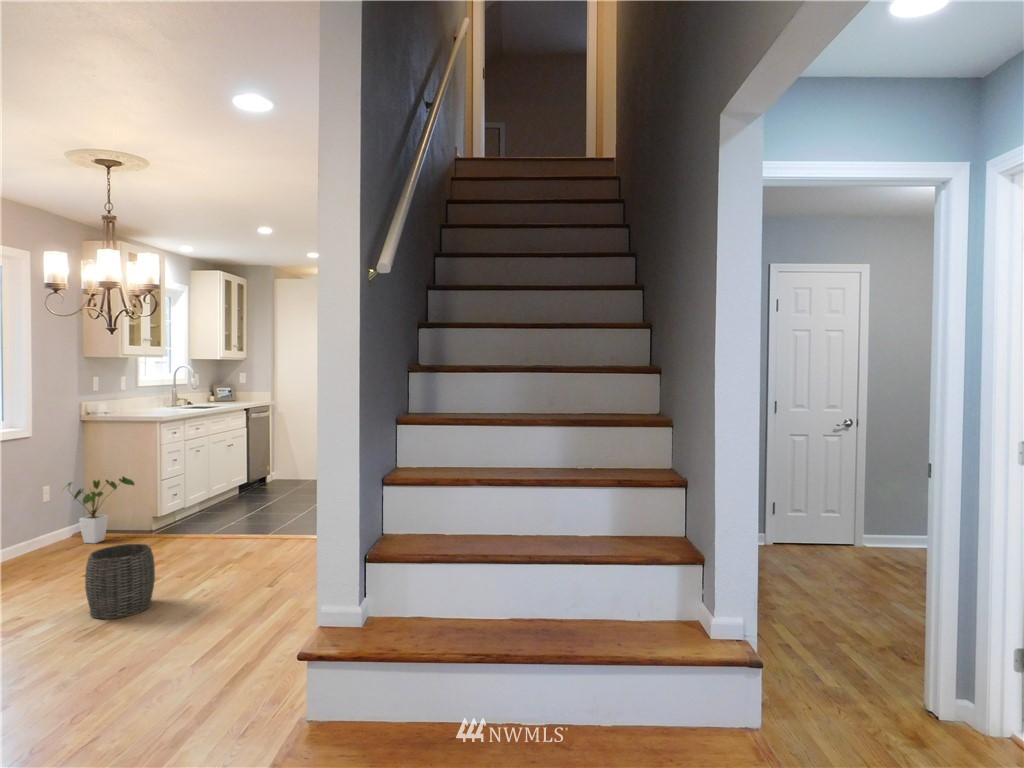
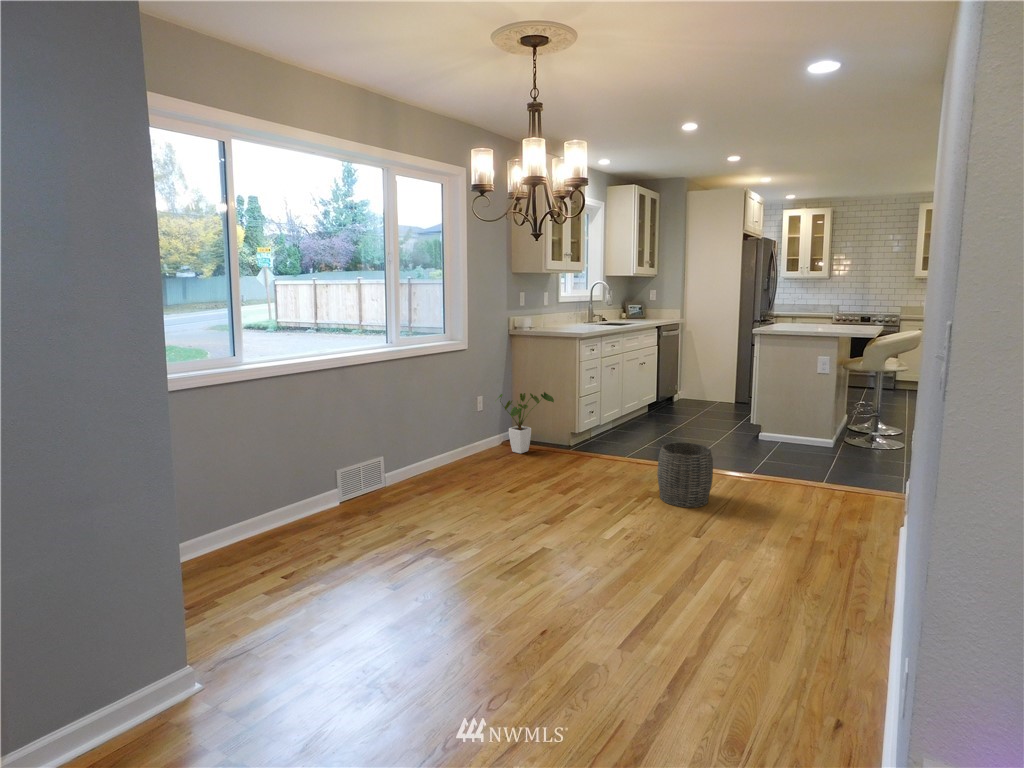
woven basket: present [85,544,155,619] -> present [657,442,713,508]

